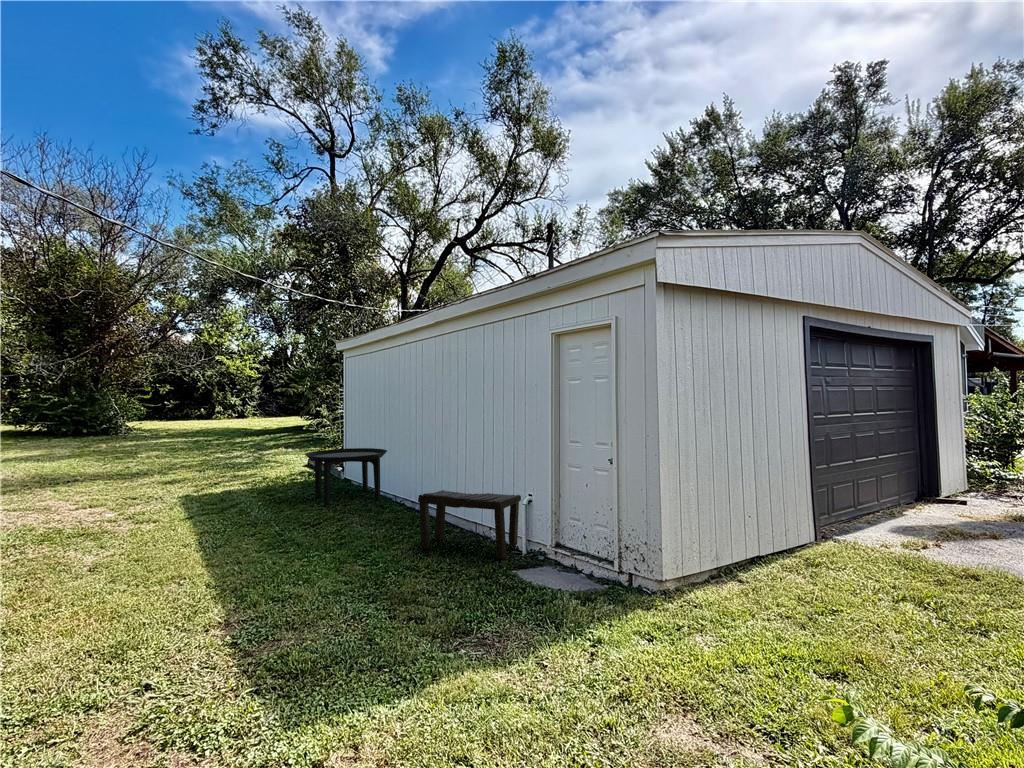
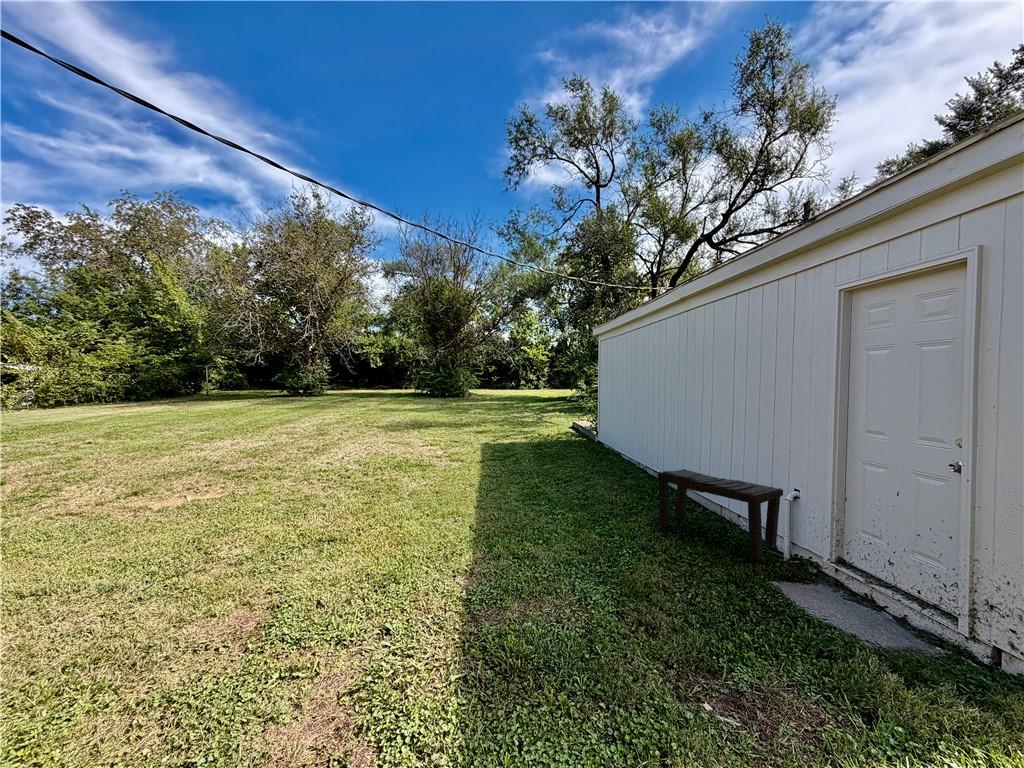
round table: present [305,448,387,506] -> none [564,418,632,465]

